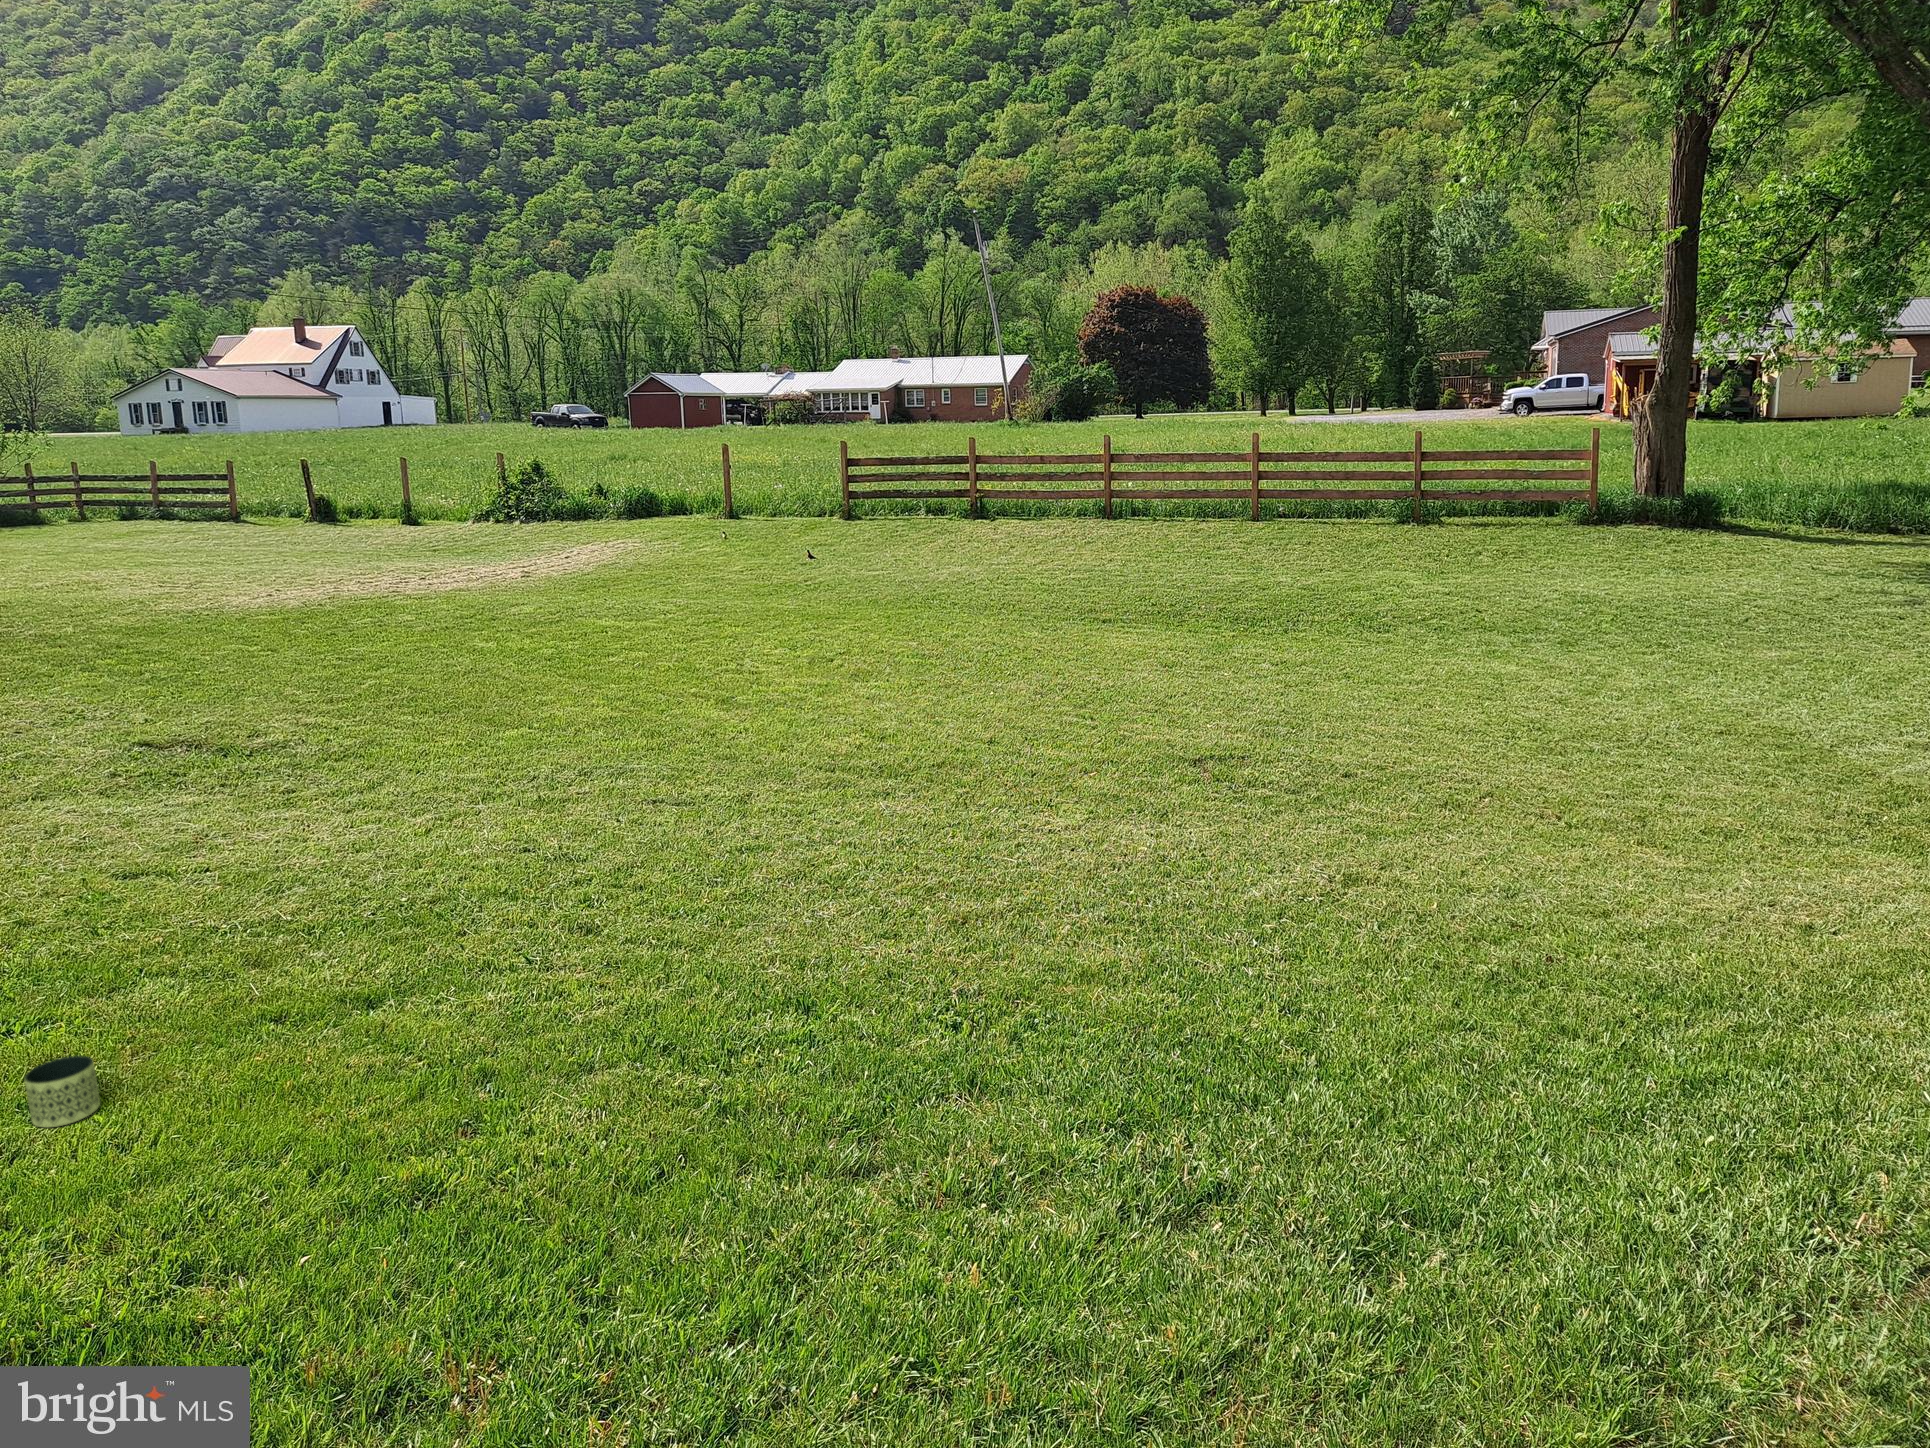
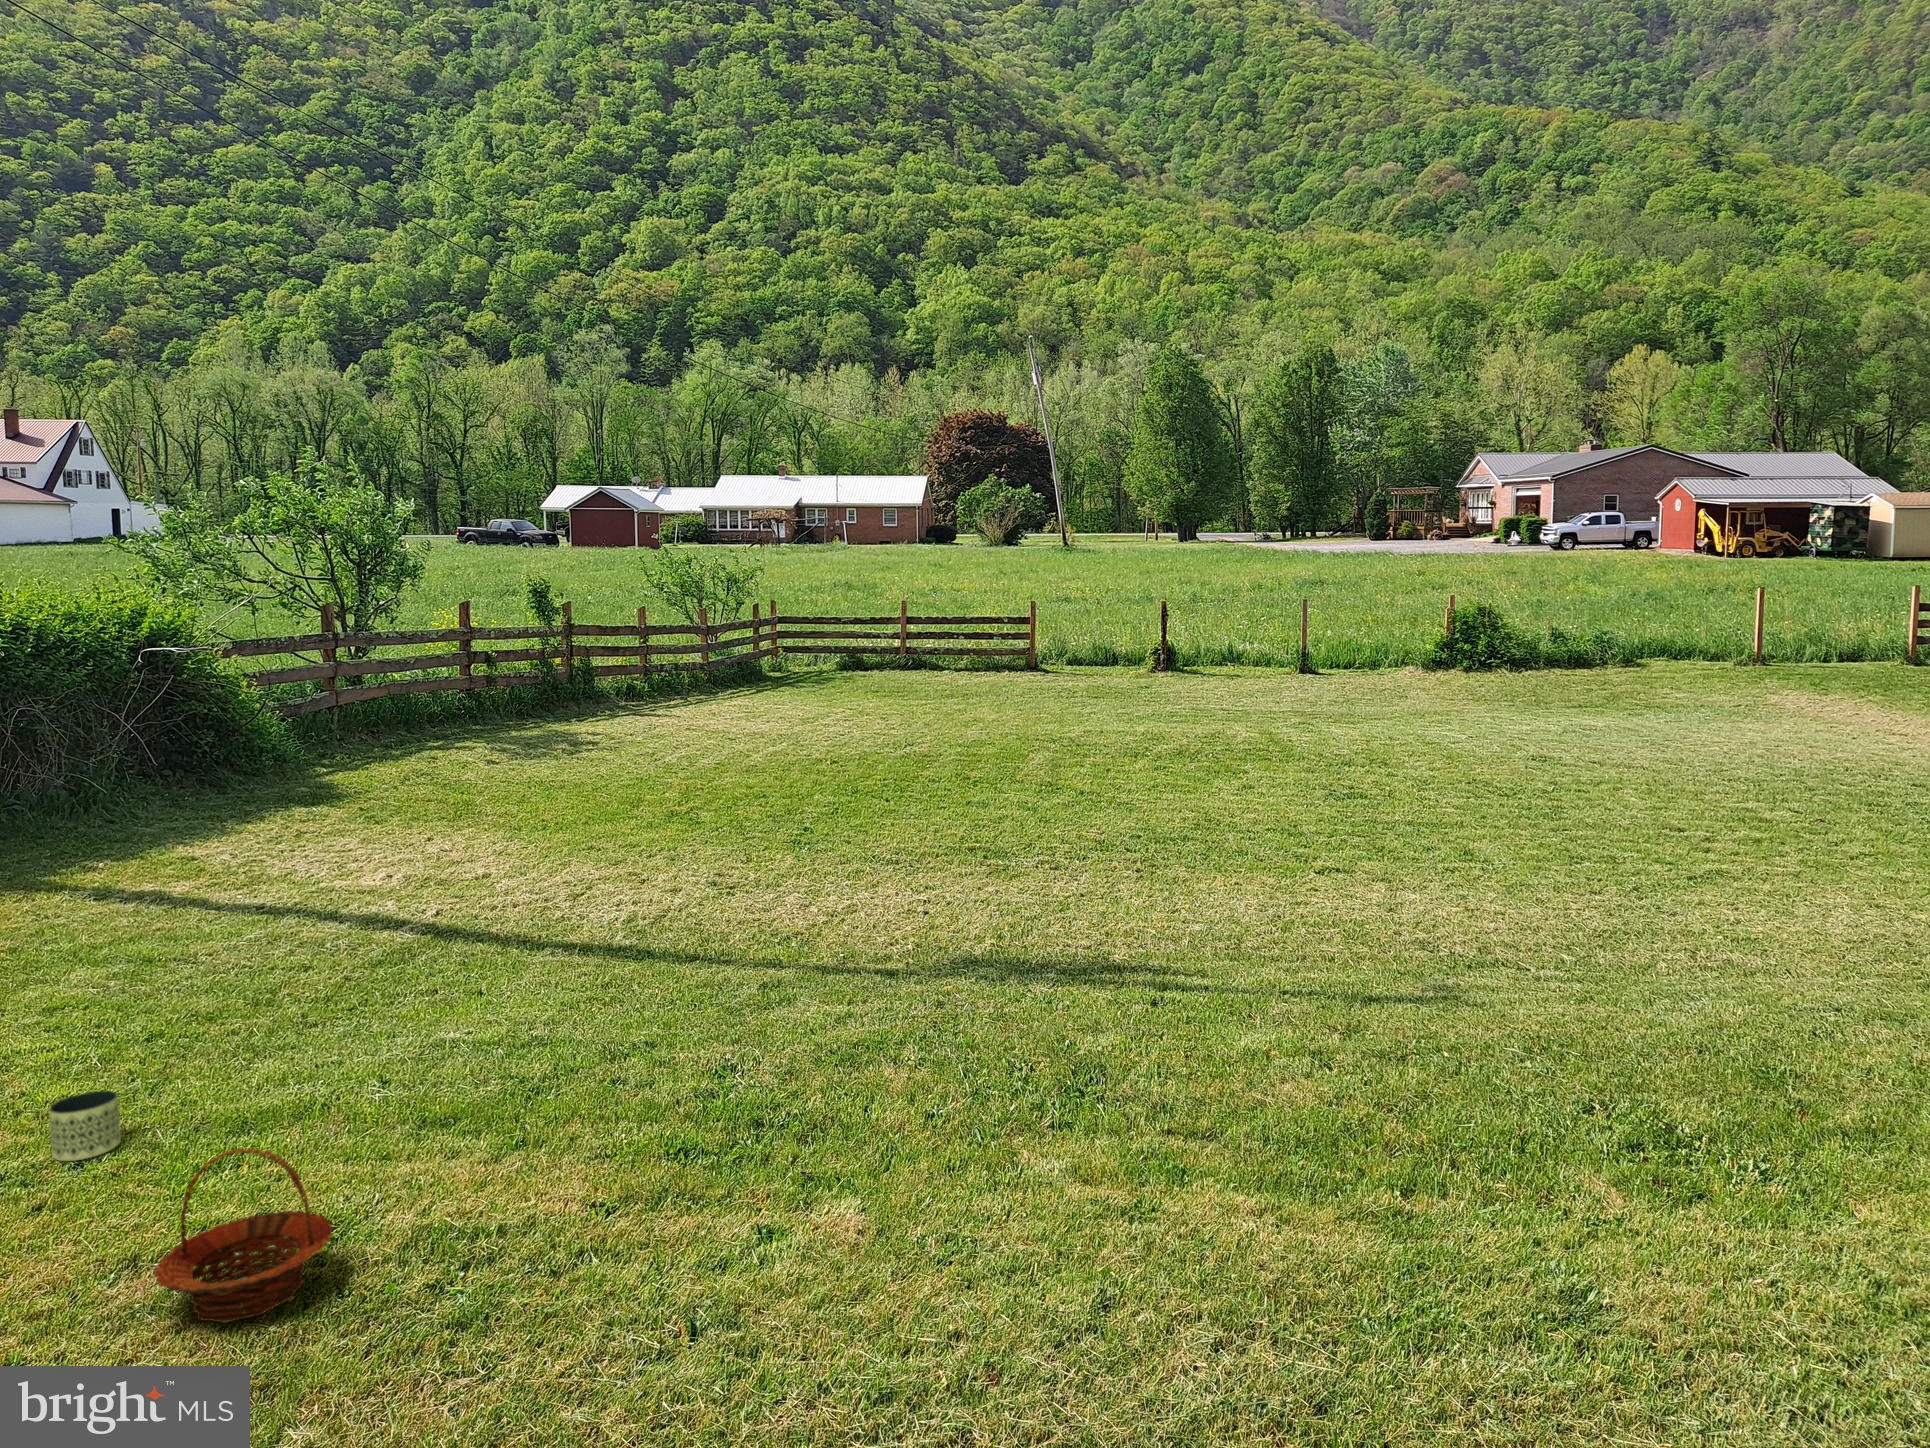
basket: none [143,1149,321,1315] -> present [154,1149,334,1323]

